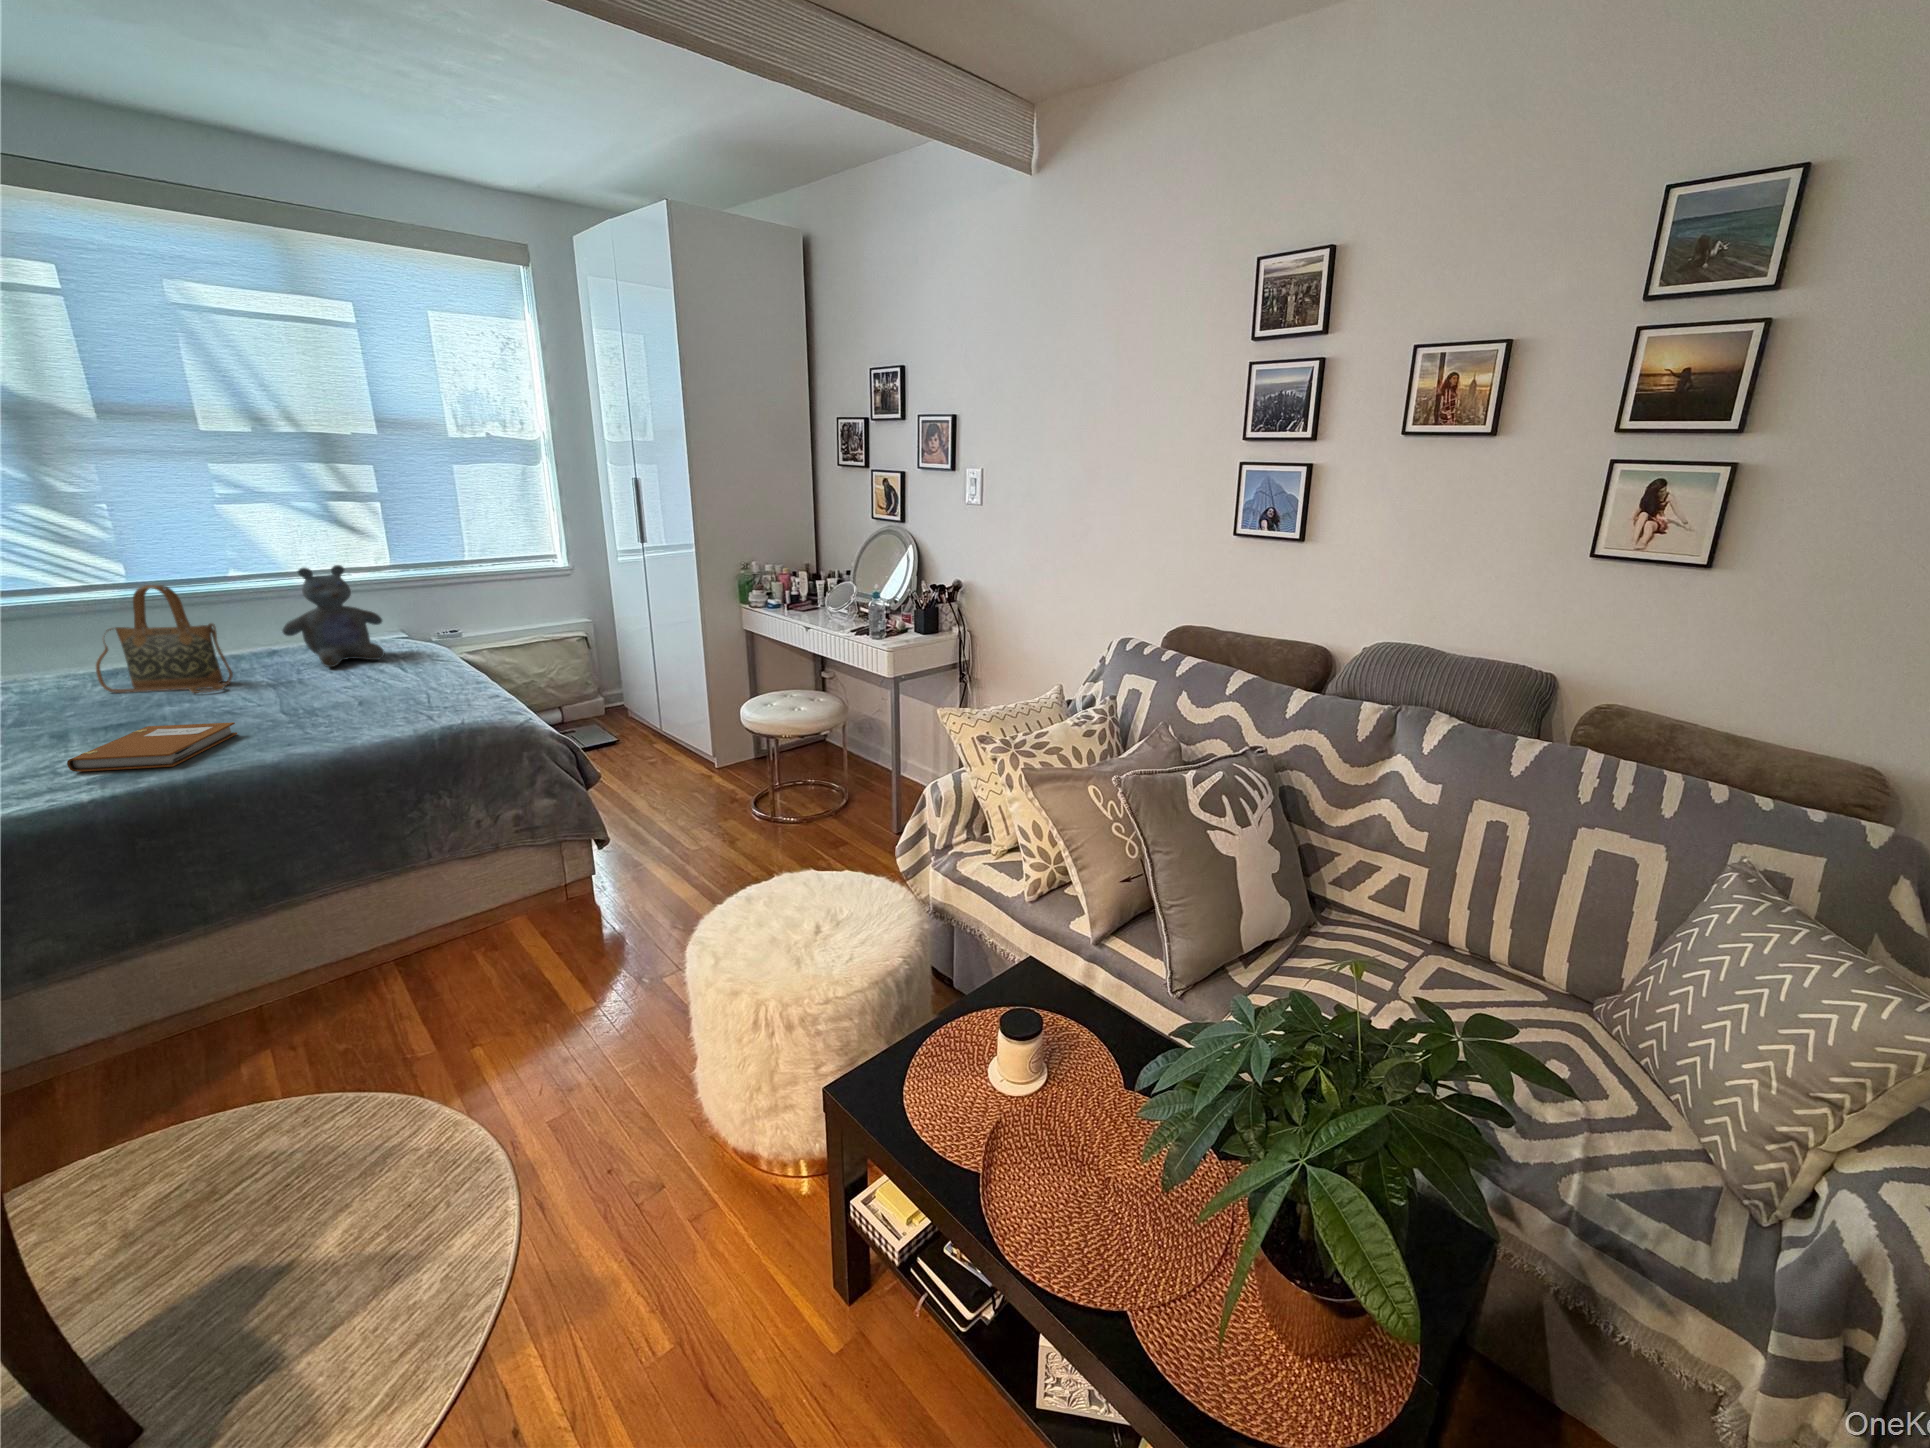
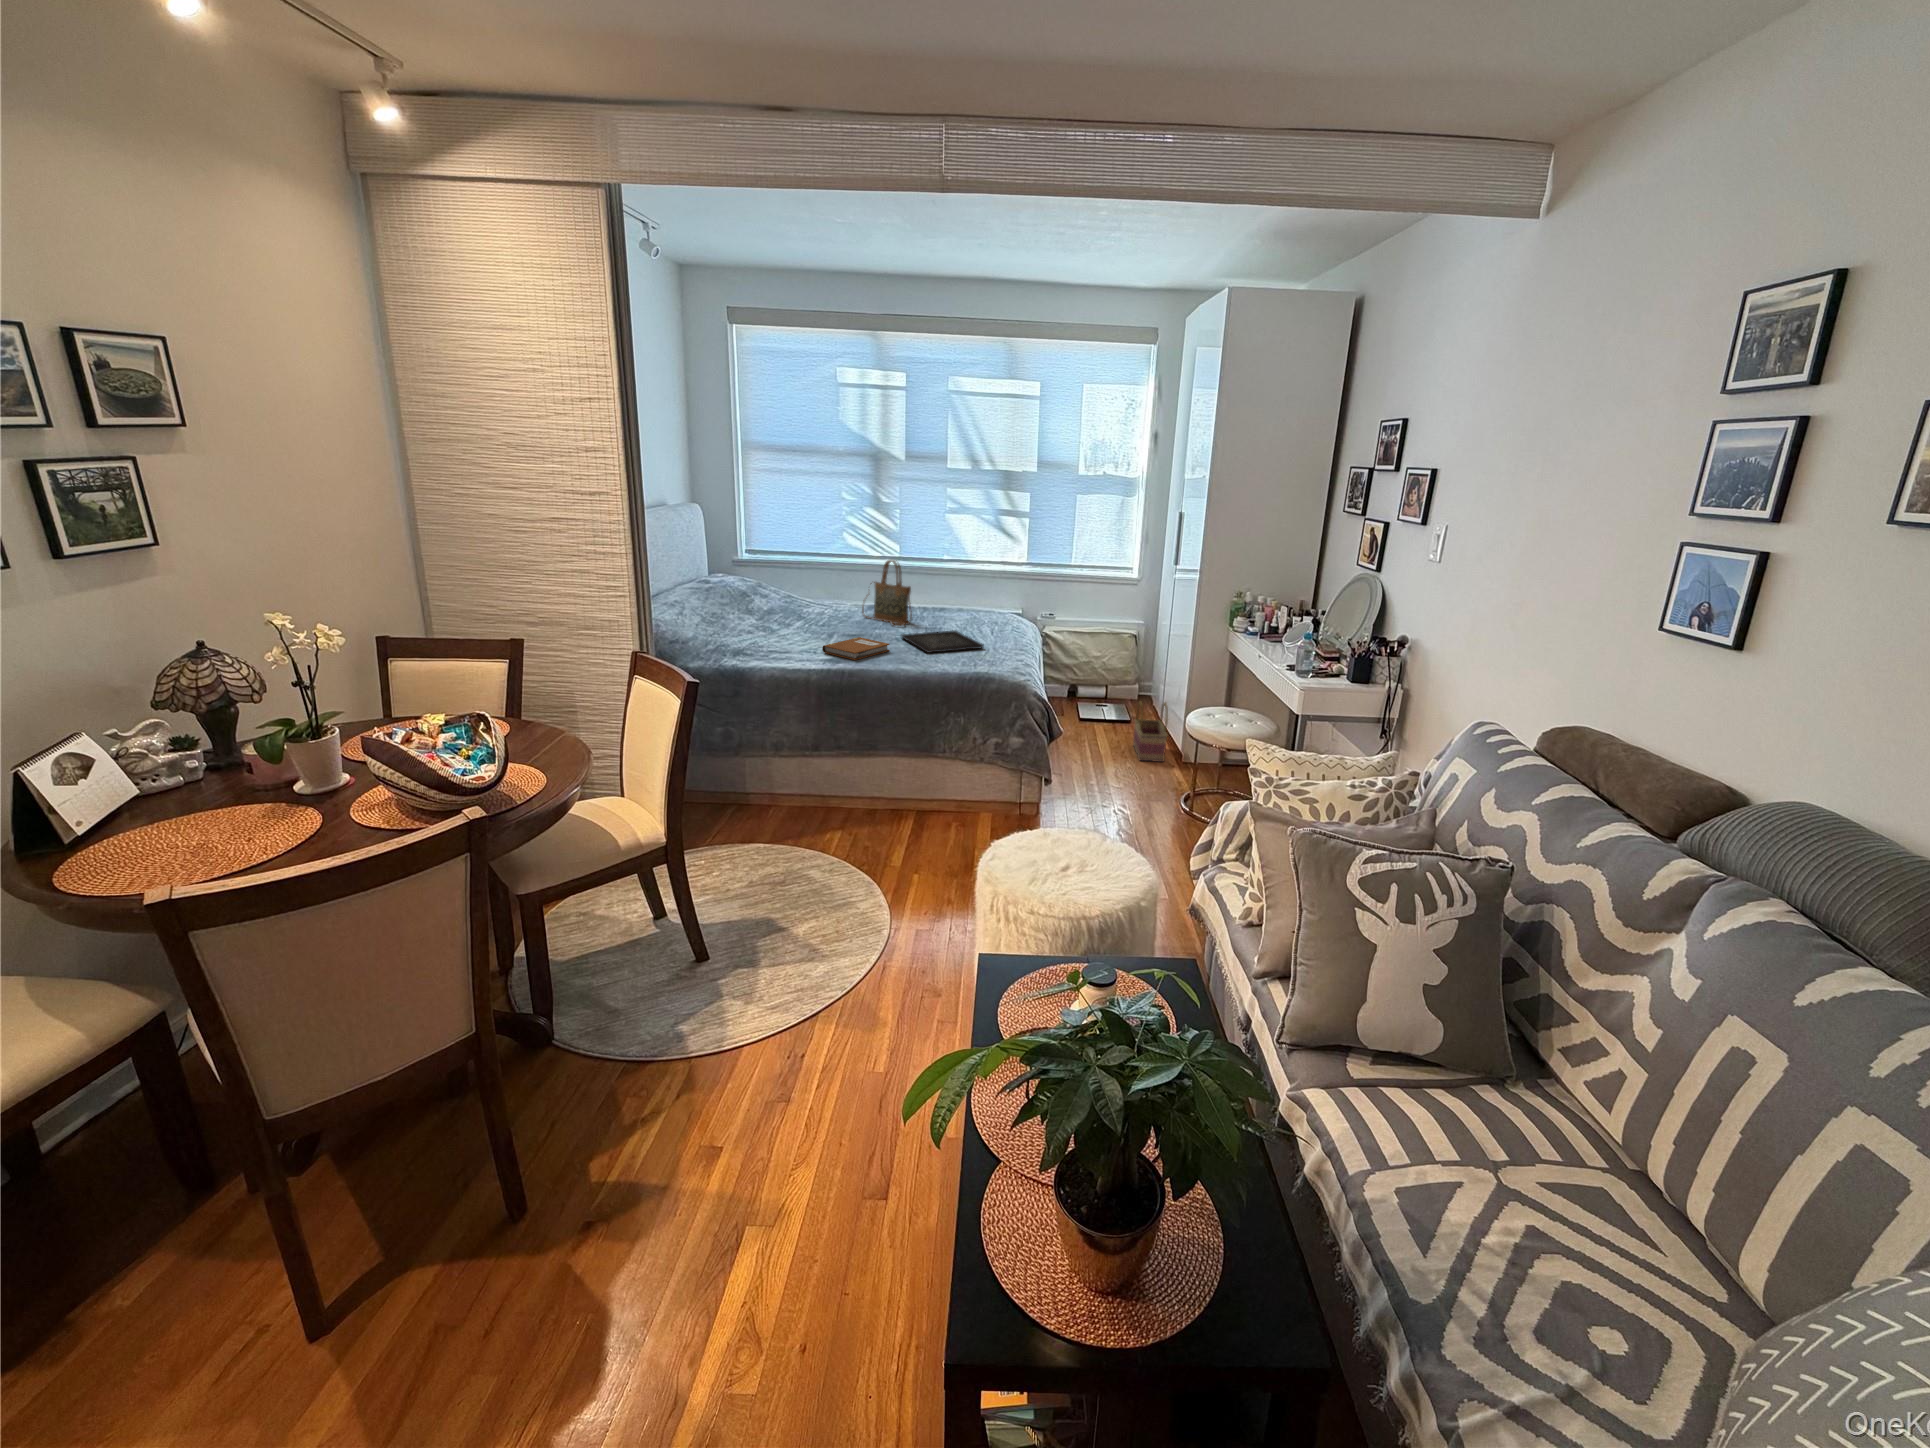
stuffed bear: present [282,565,384,667] -> none [942,558,993,625]
tray: none [235,676,422,719] -> present [901,630,983,653]
basket: none [643,700,699,775] -> present [1133,701,1168,762]

